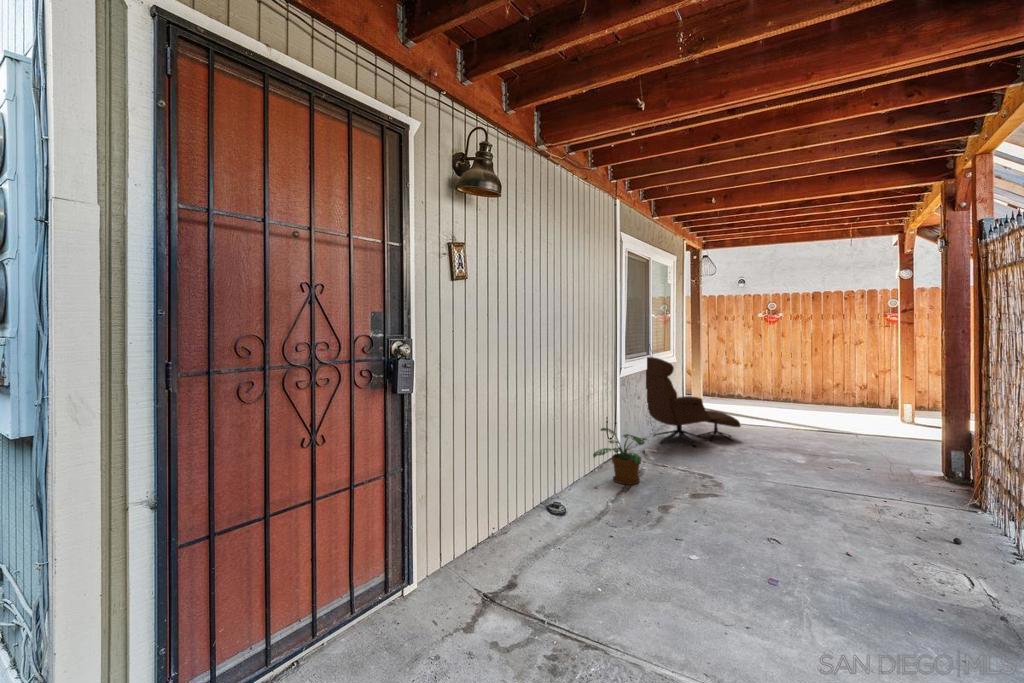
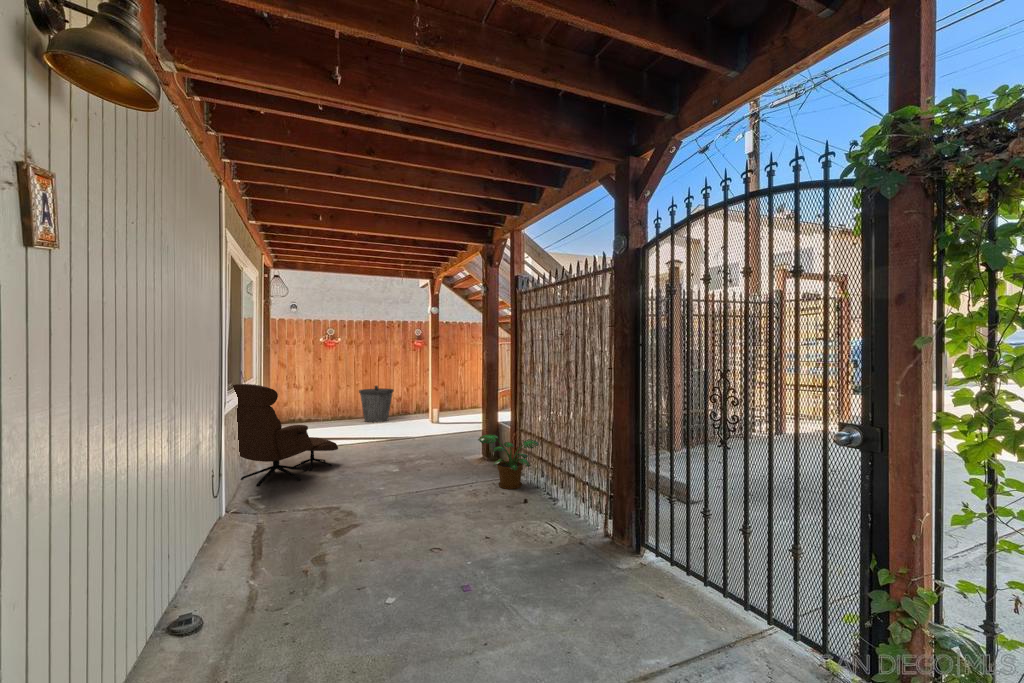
trash can: none [802,367,848,410] -> present [359,386,394,422]
potted plant: present [593,428,646,485] -> present [478,434,539,489]

